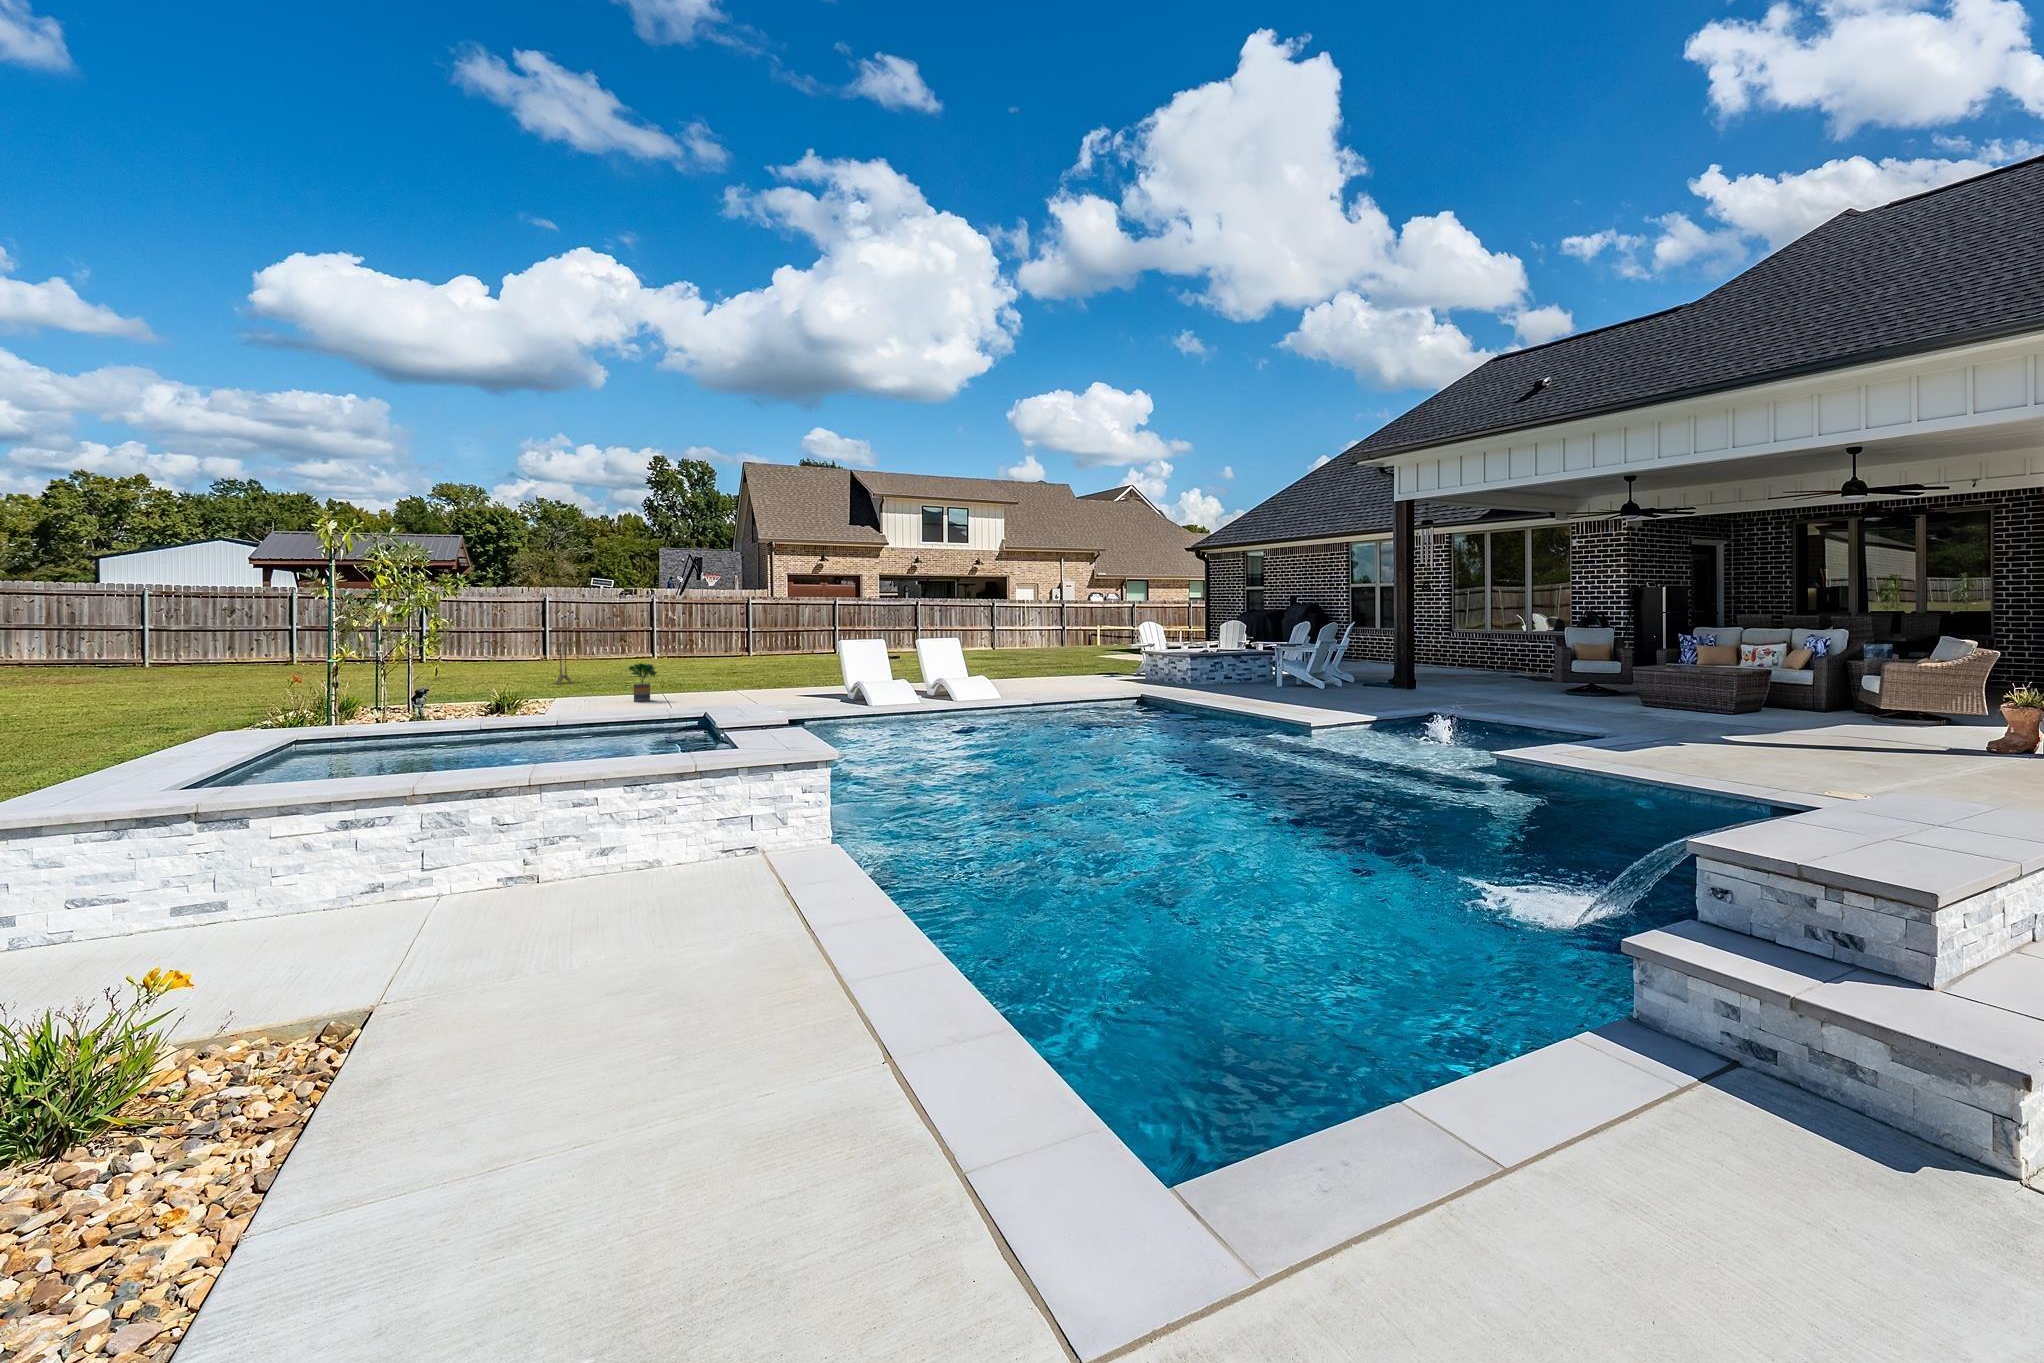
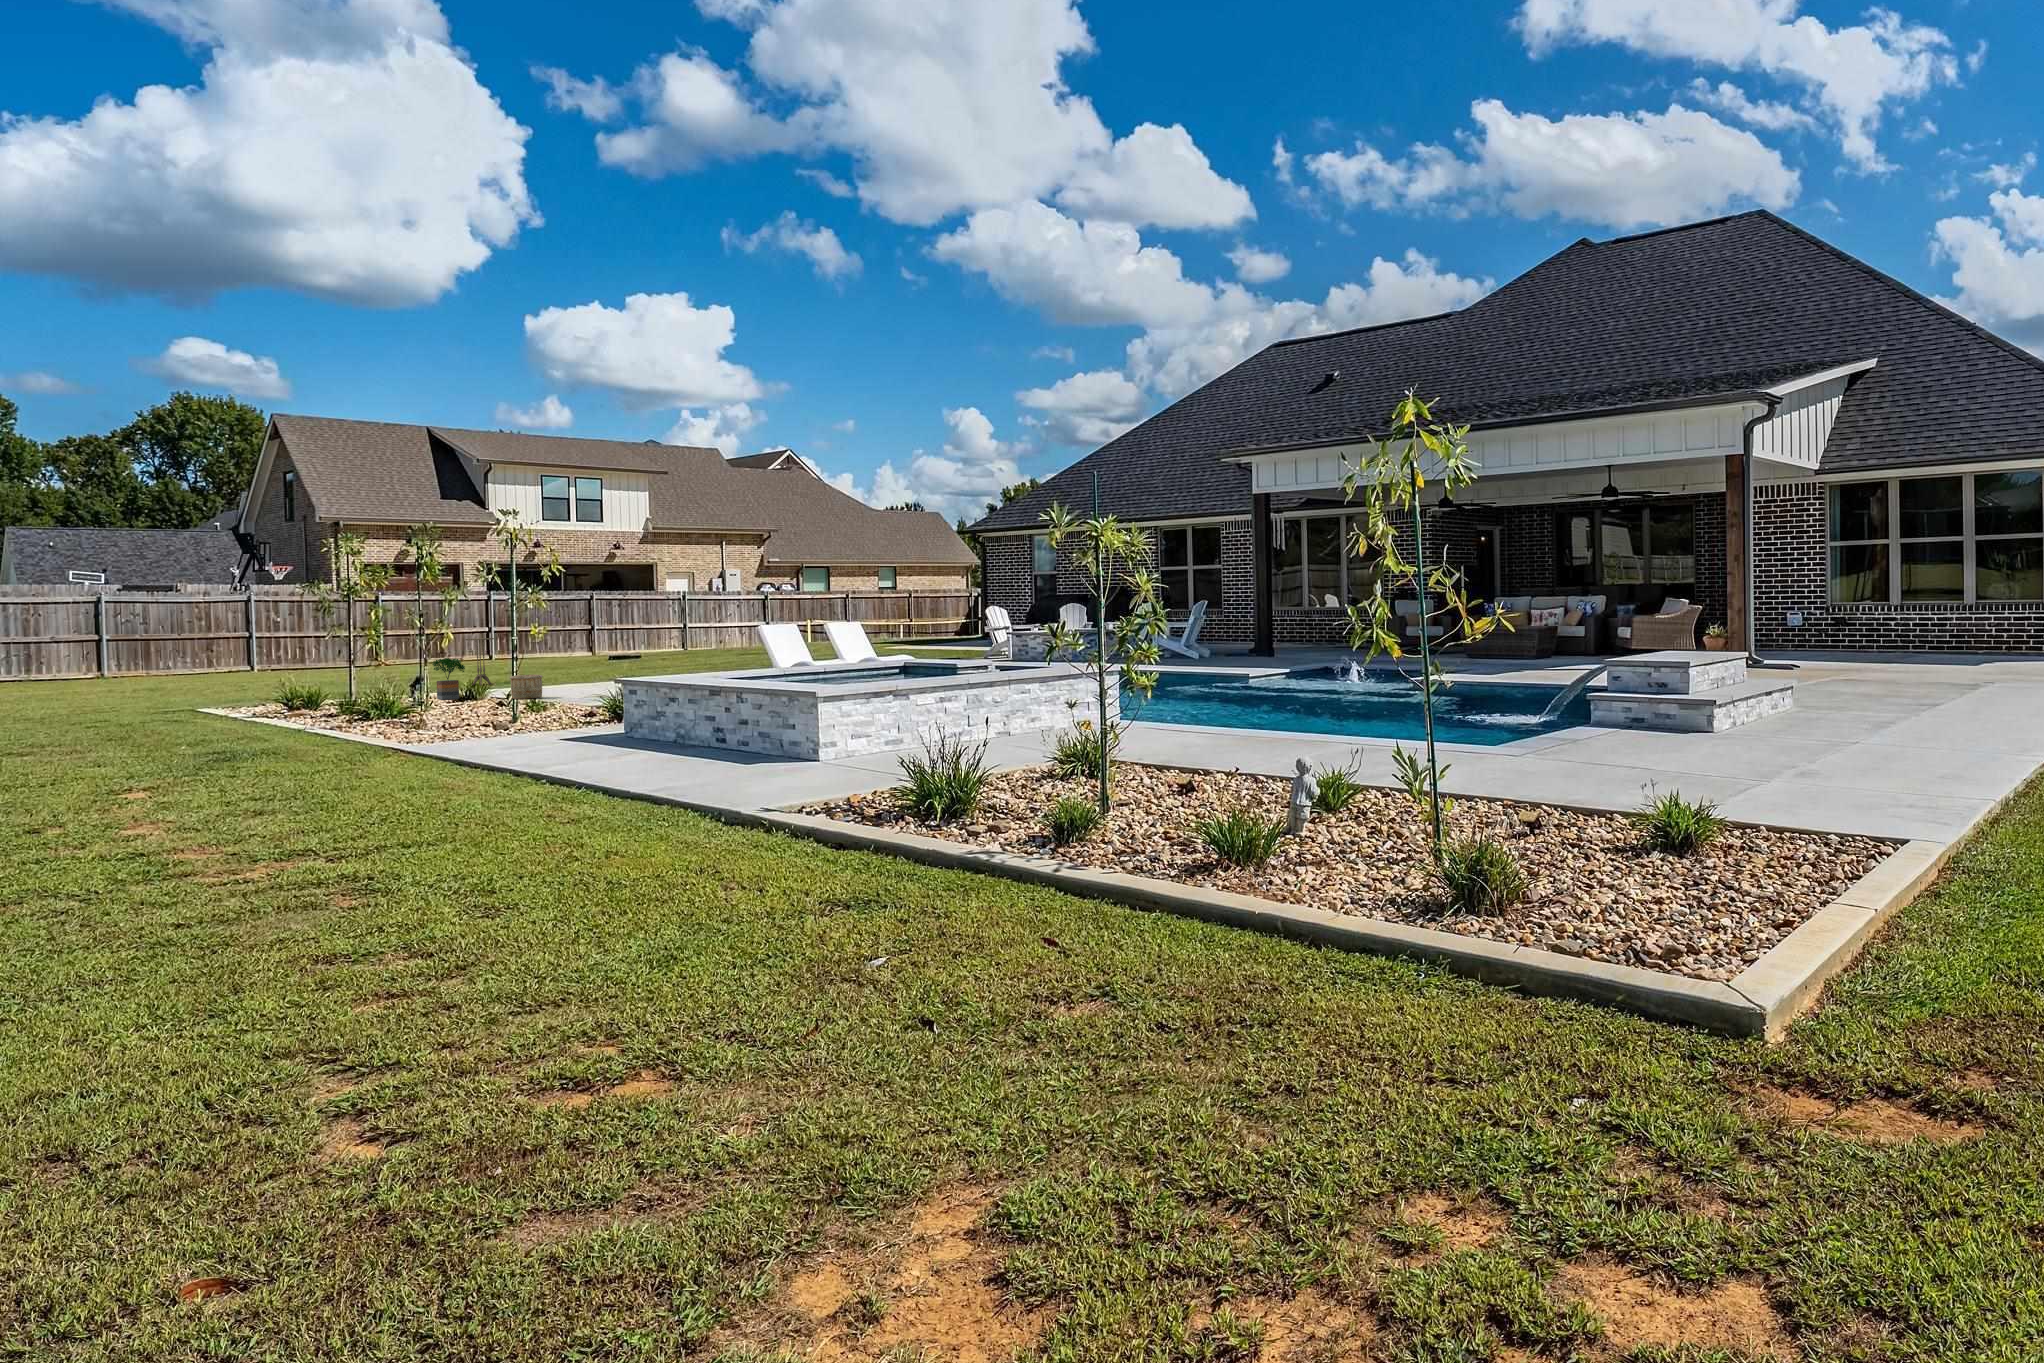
side table: present [549,642,575,685] -> present [466,638,494,685]
wooden bucket: none [683,682,715,705] -> present [510,675,543,699]

